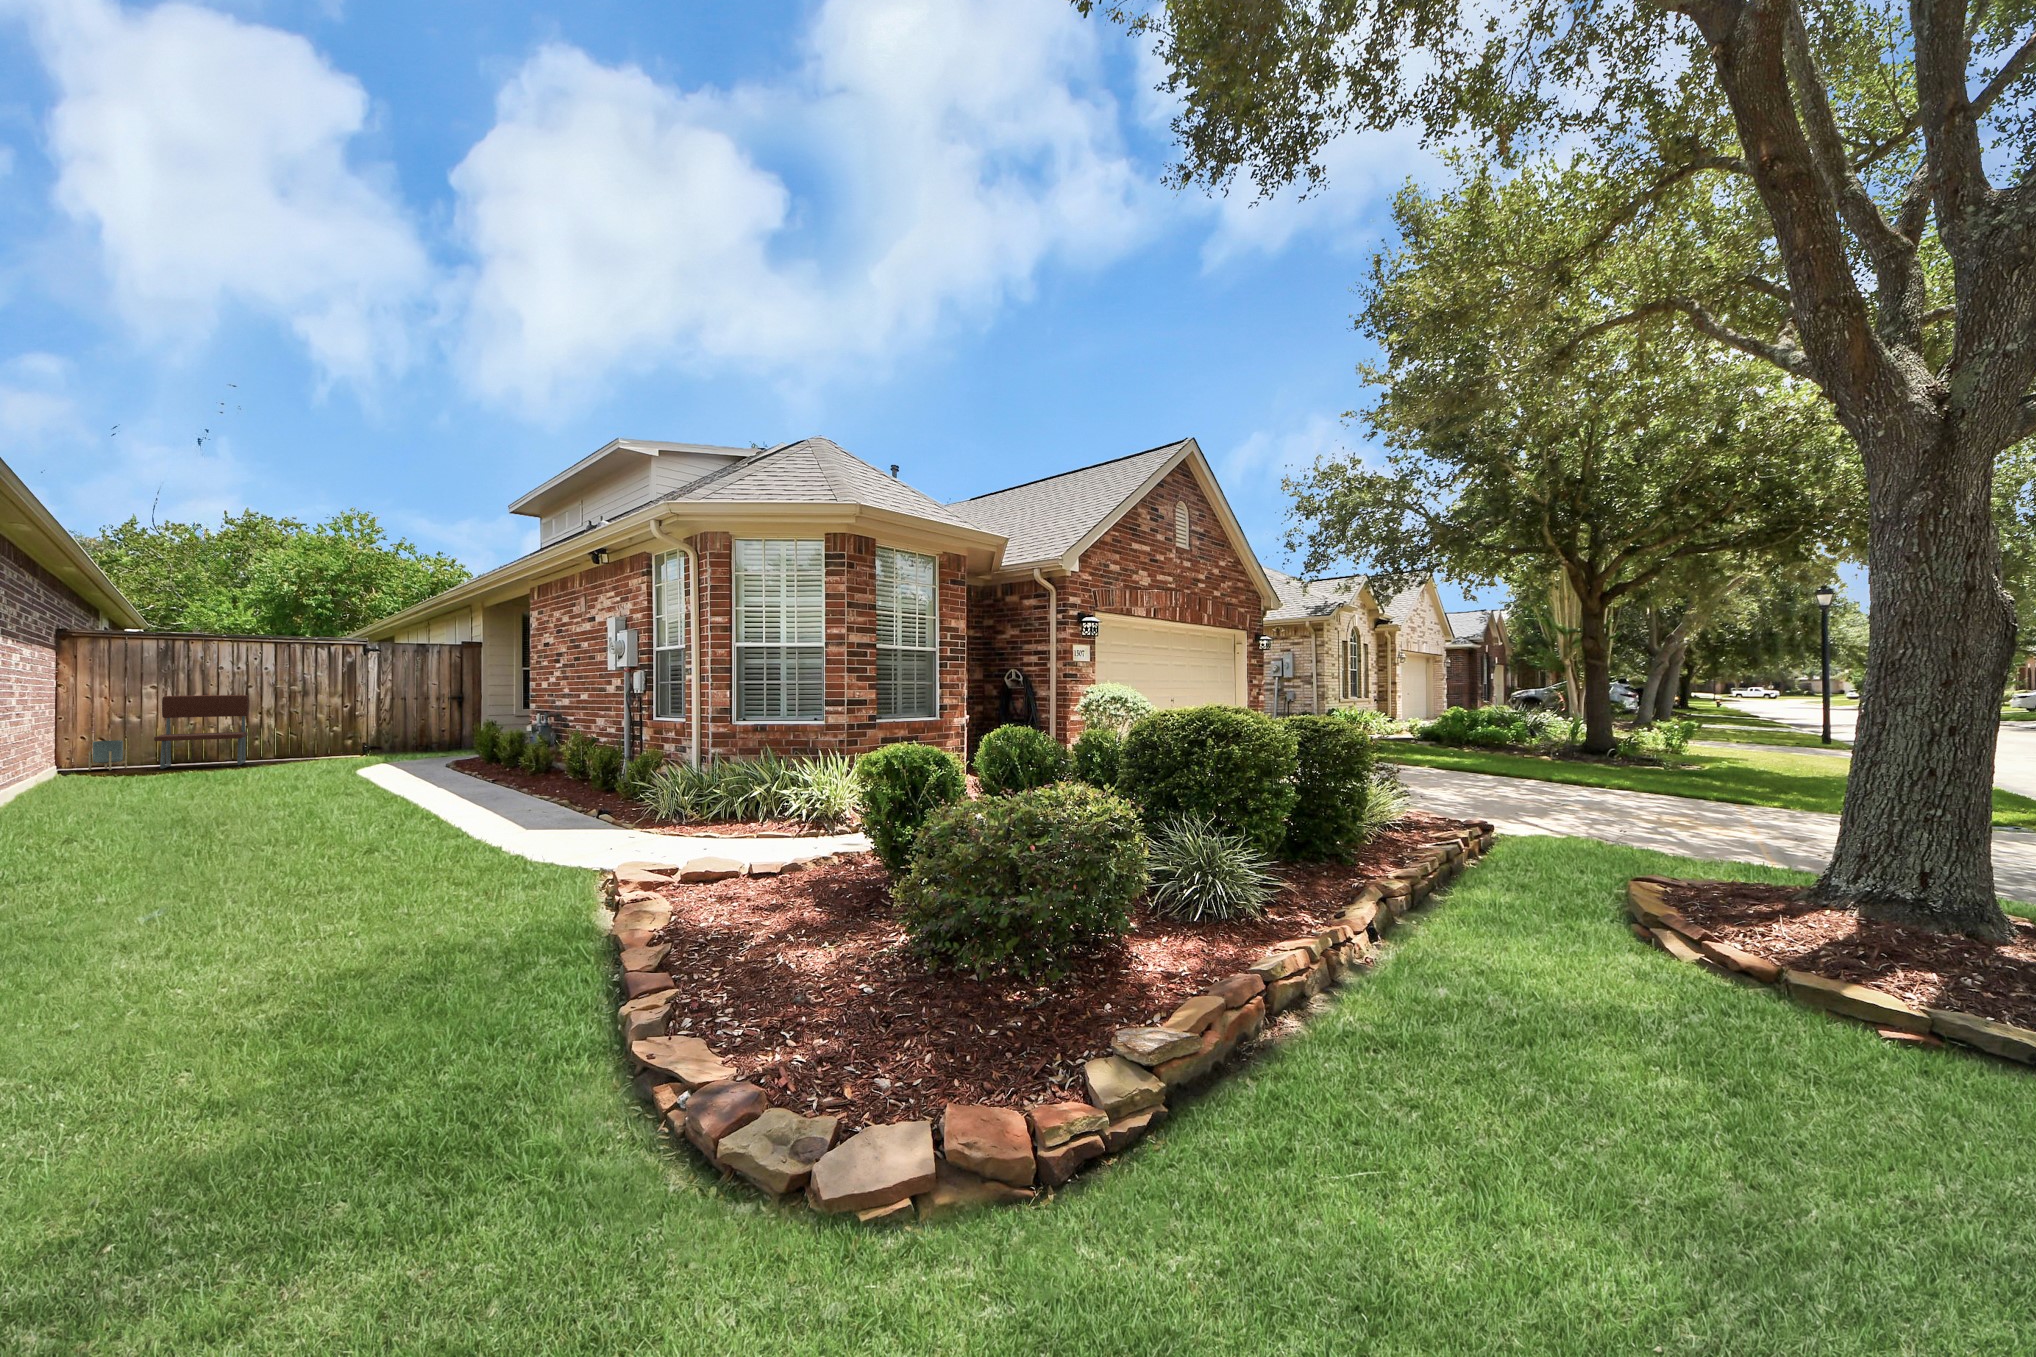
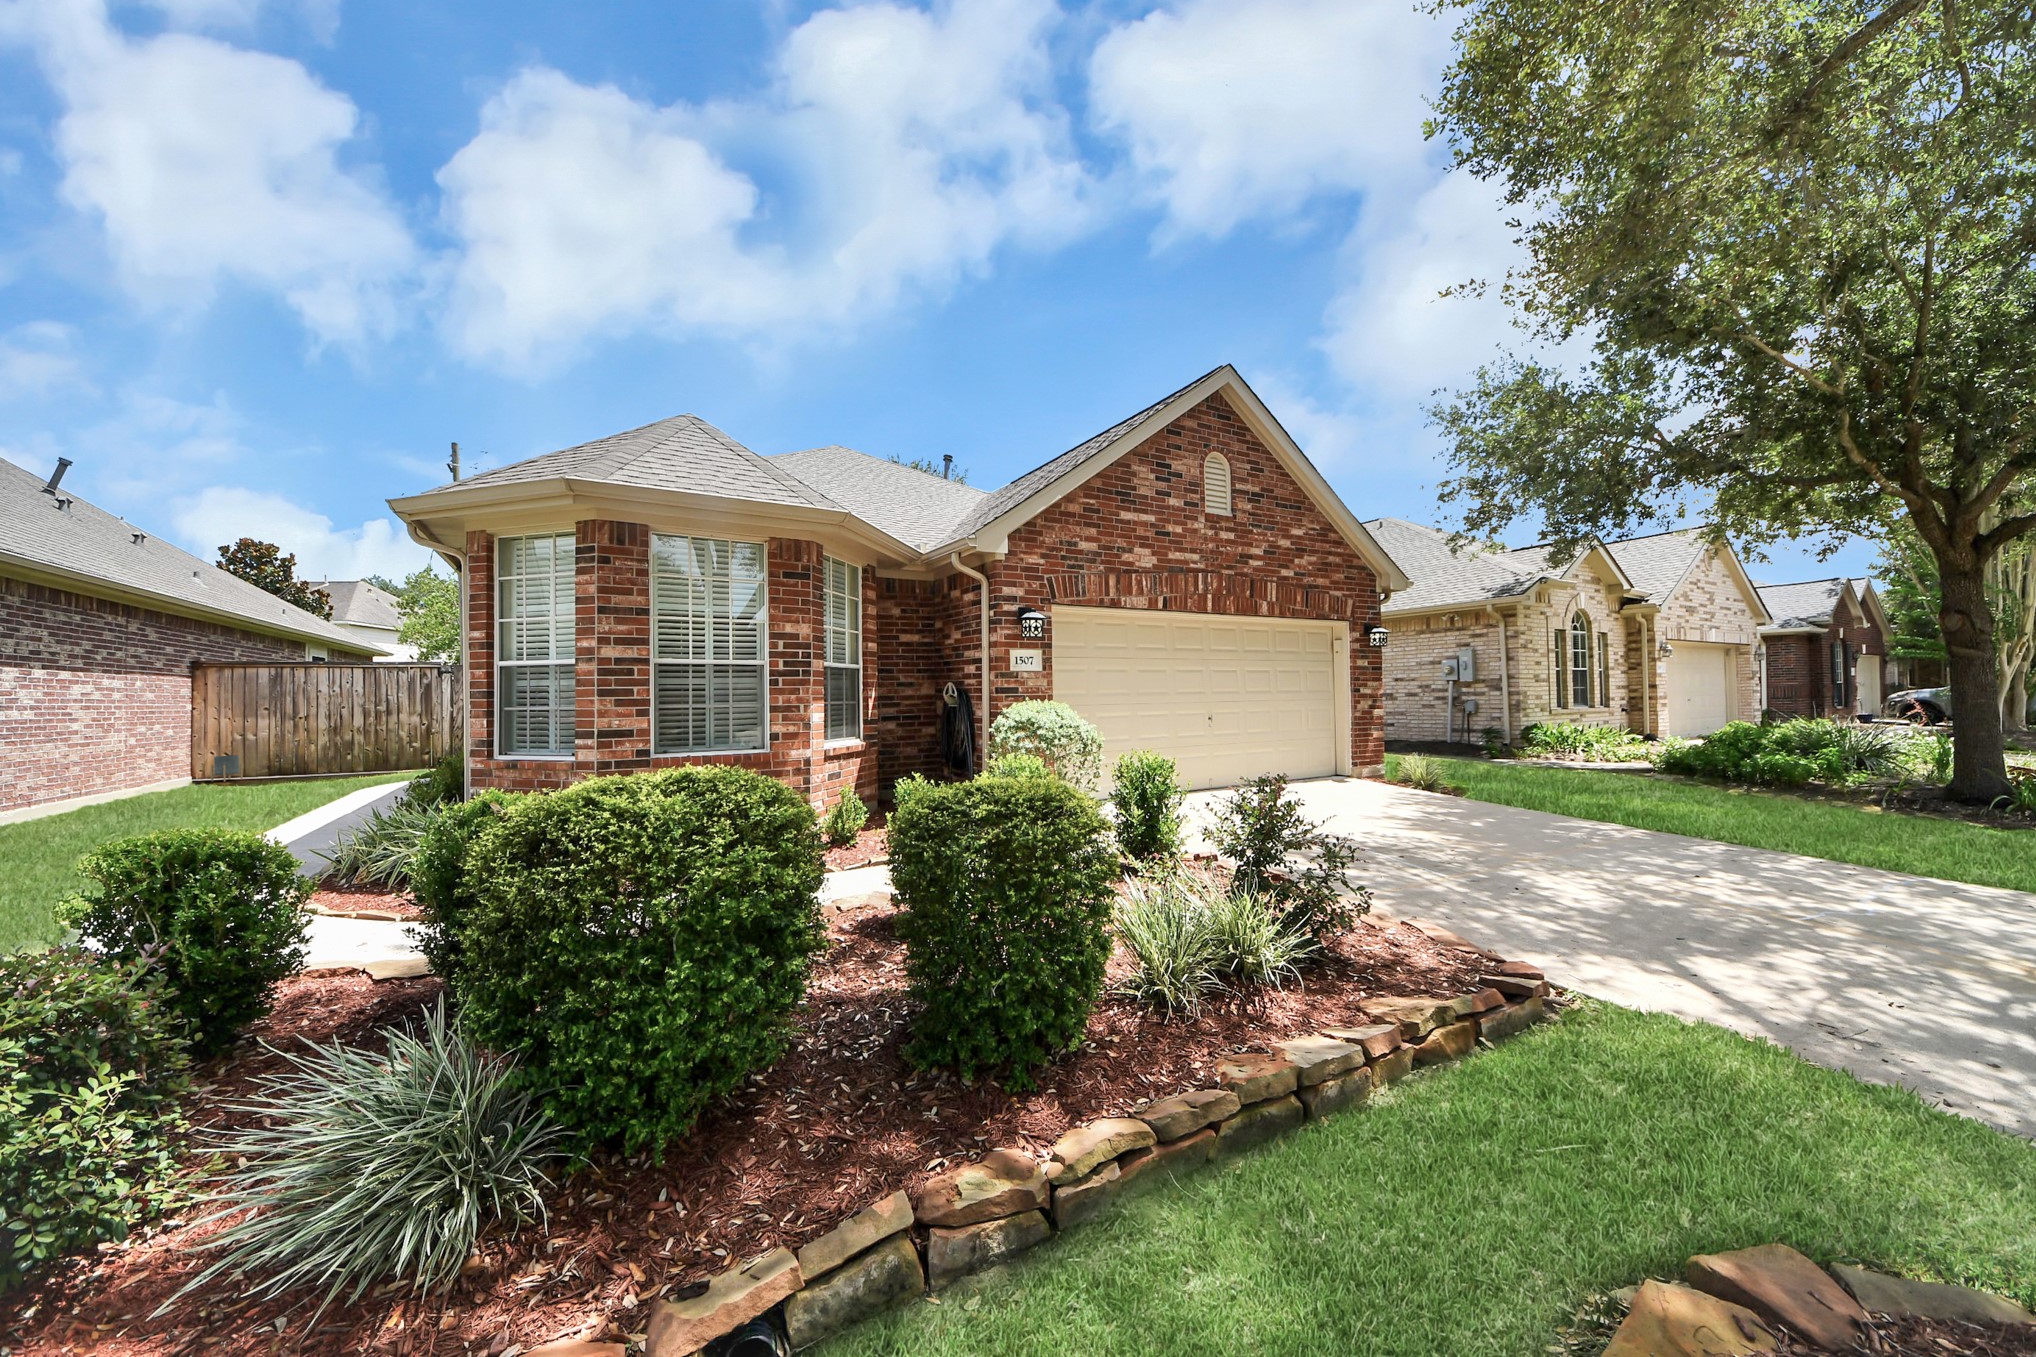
bench: present [154,695,249,769] -> none [252,715,338,781]

